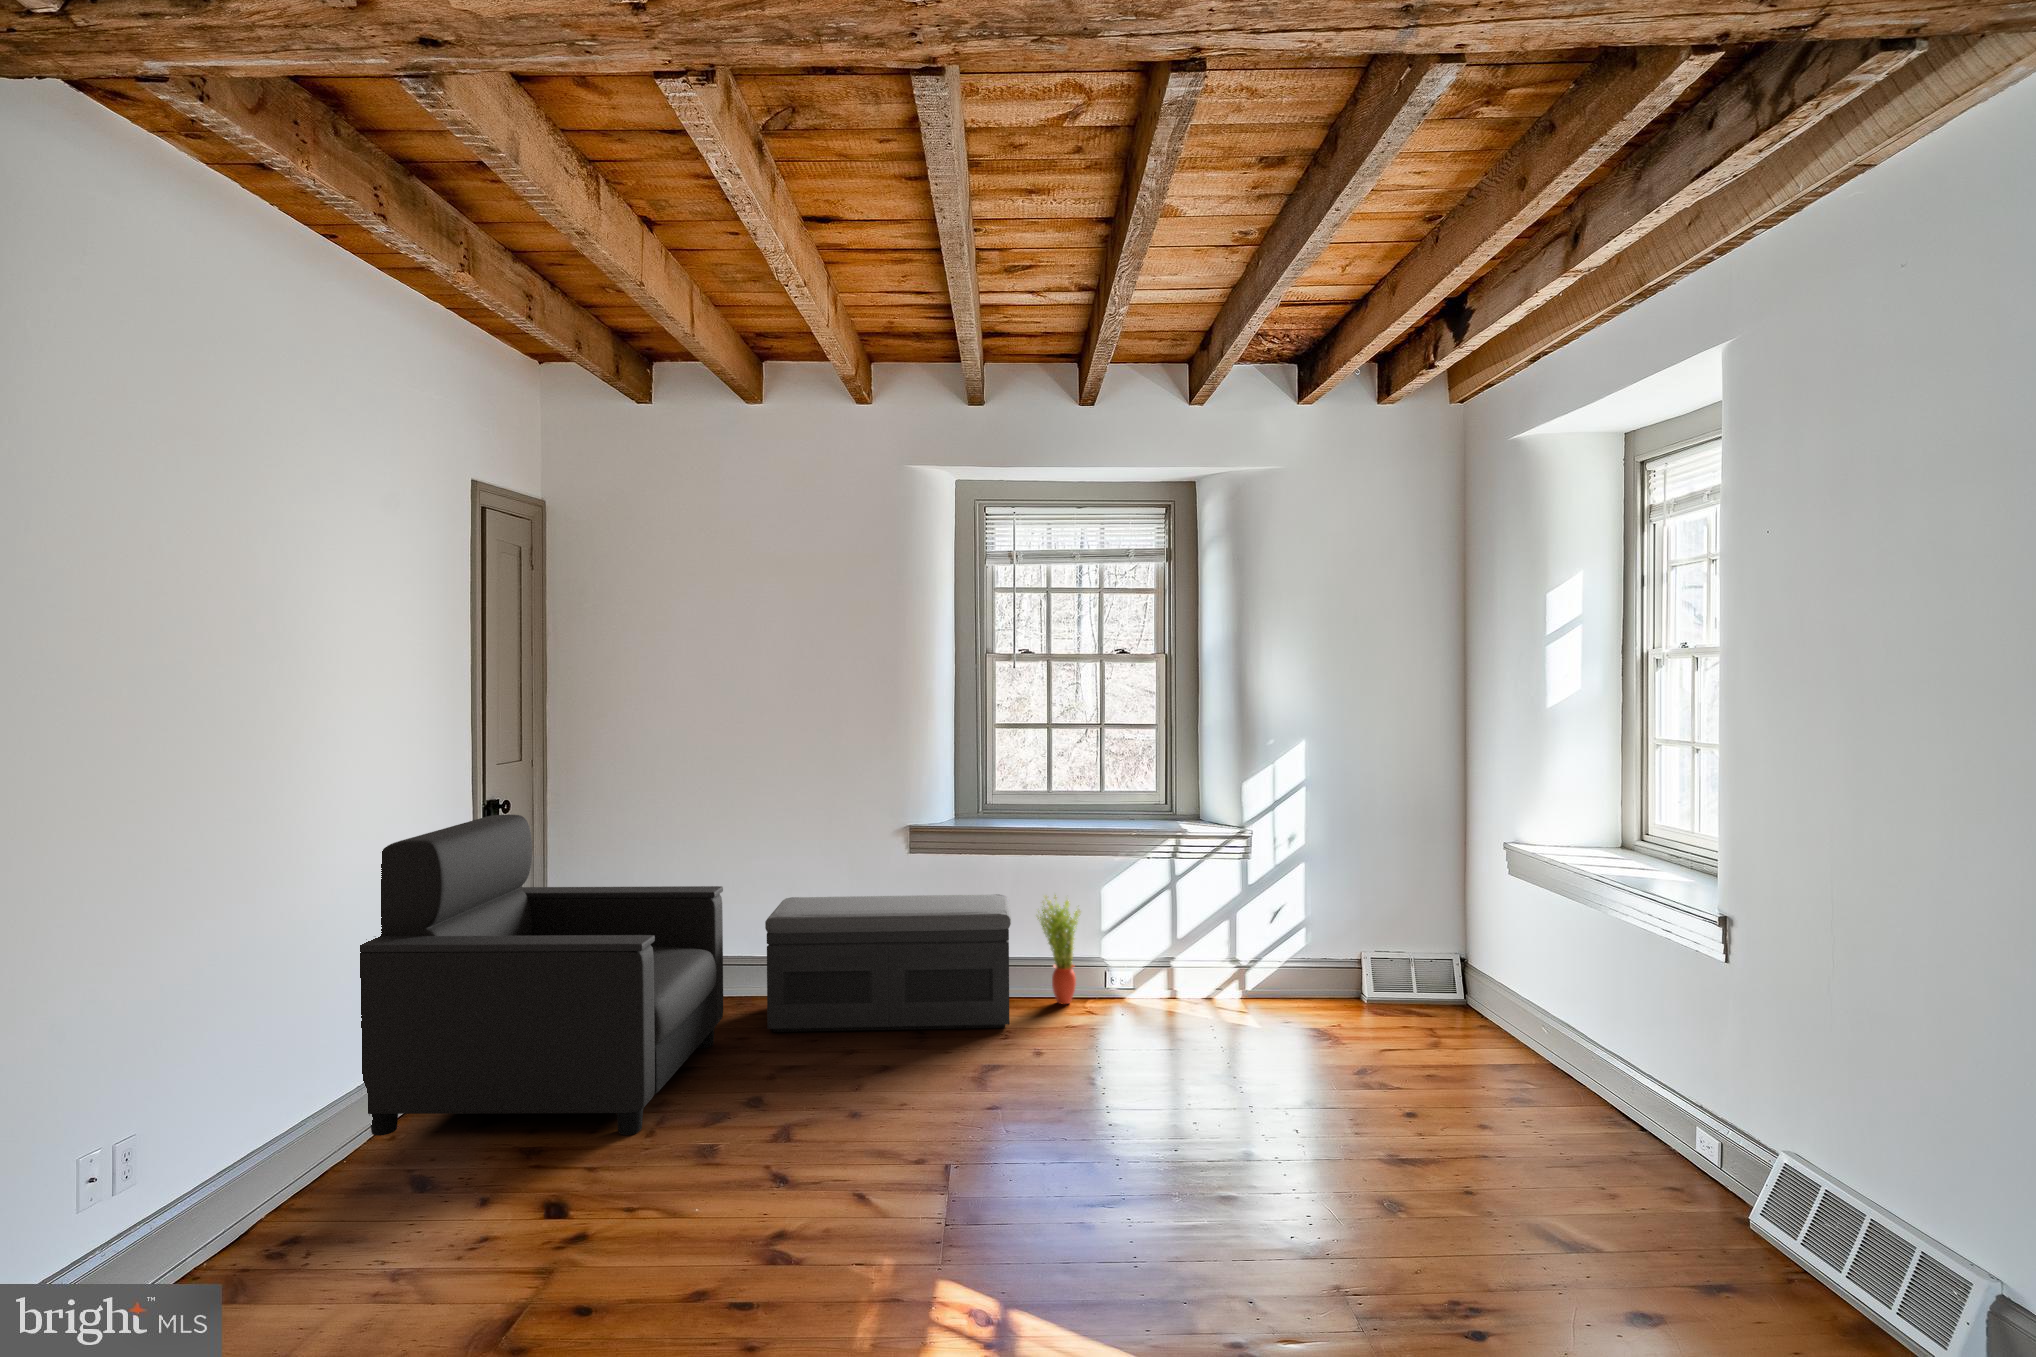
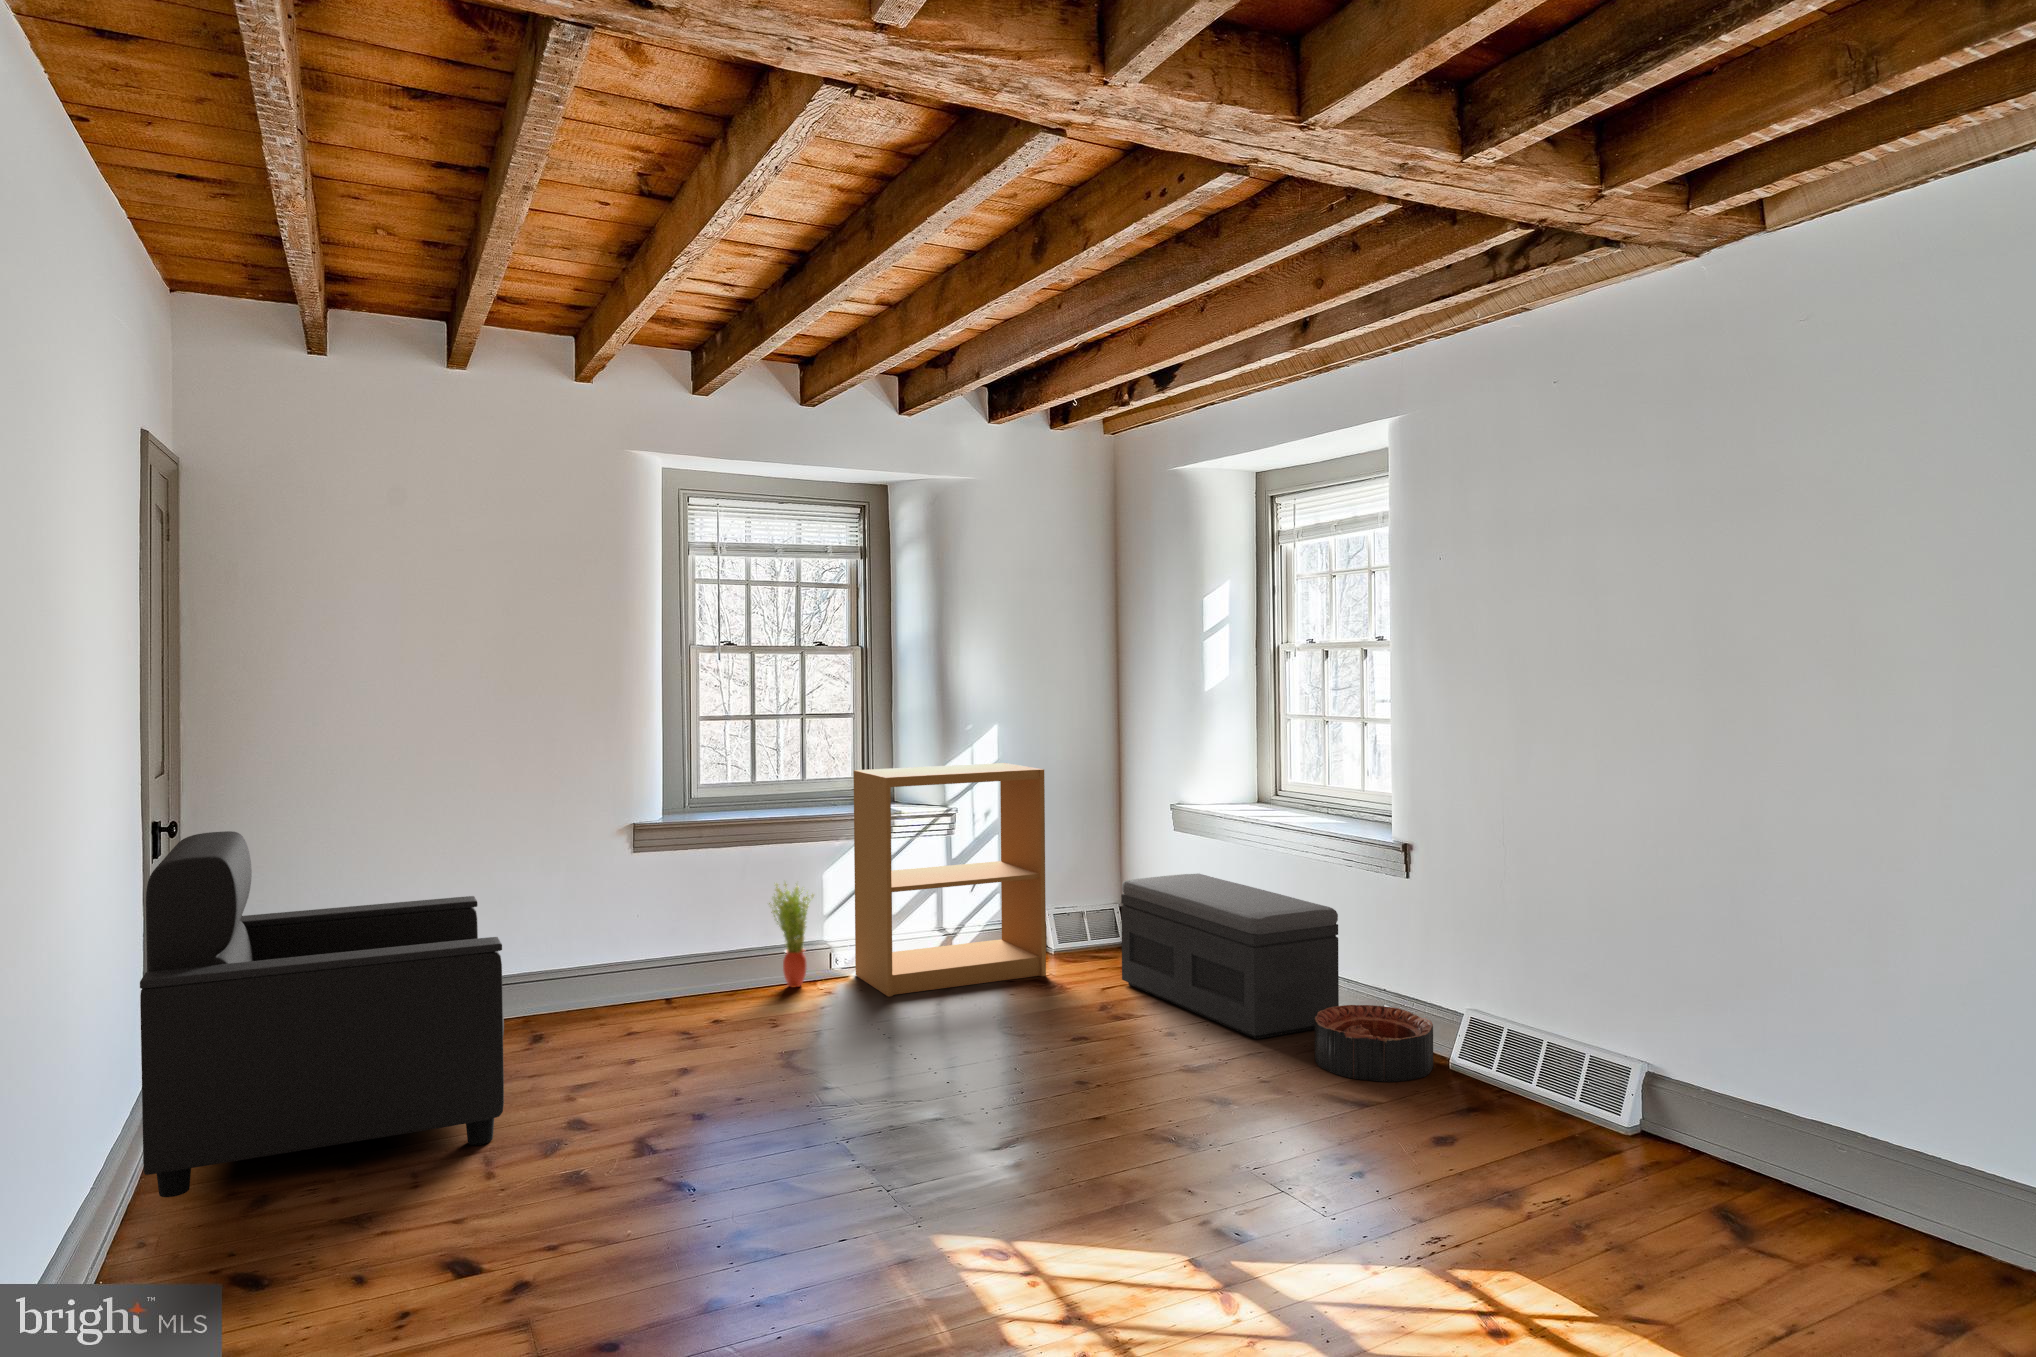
bookshelf: none [1132,783,1333,1032] -> present [853,763,1046,997]
storage bench: present [765,894,1011,1032] -> present [1121,874,1339,1039]
basket: none [1589,1156,1782,1301] -> present [1315,1005,1433,1082]

